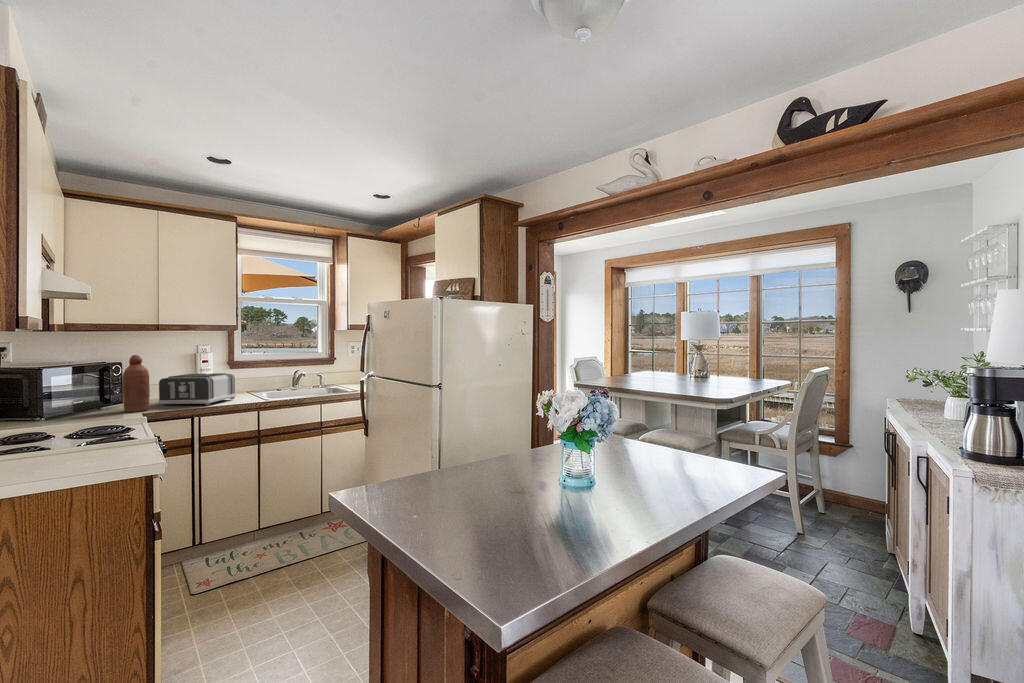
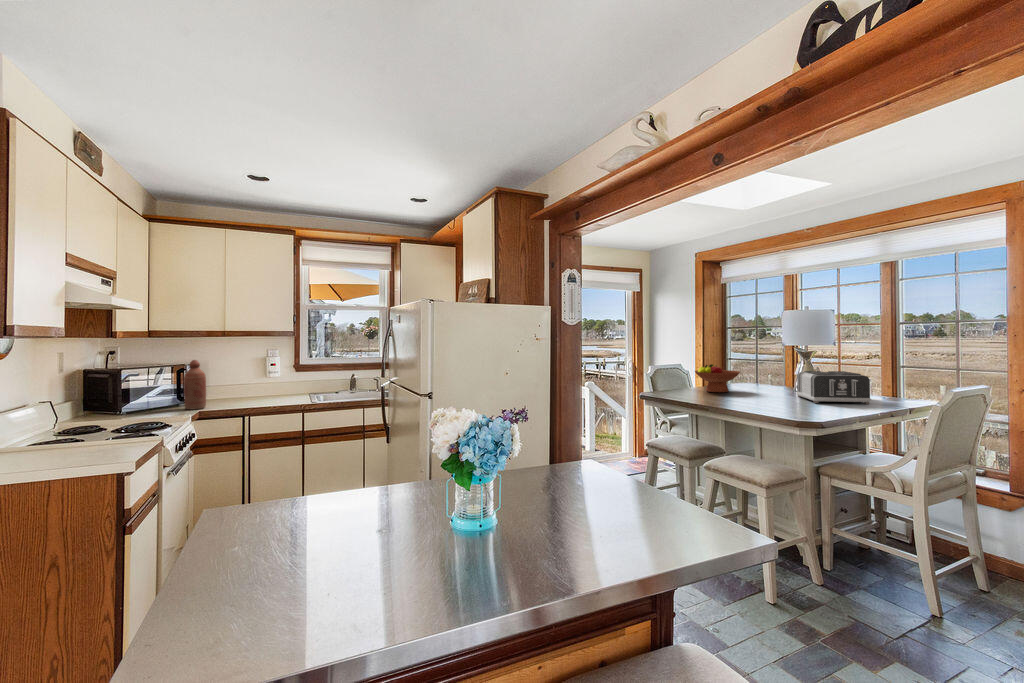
fruit bowl: none [622,357,659,380] -> present [695,364,740,392]
toaster: present [158,373,236,406] -> present [797,371,871,404]

